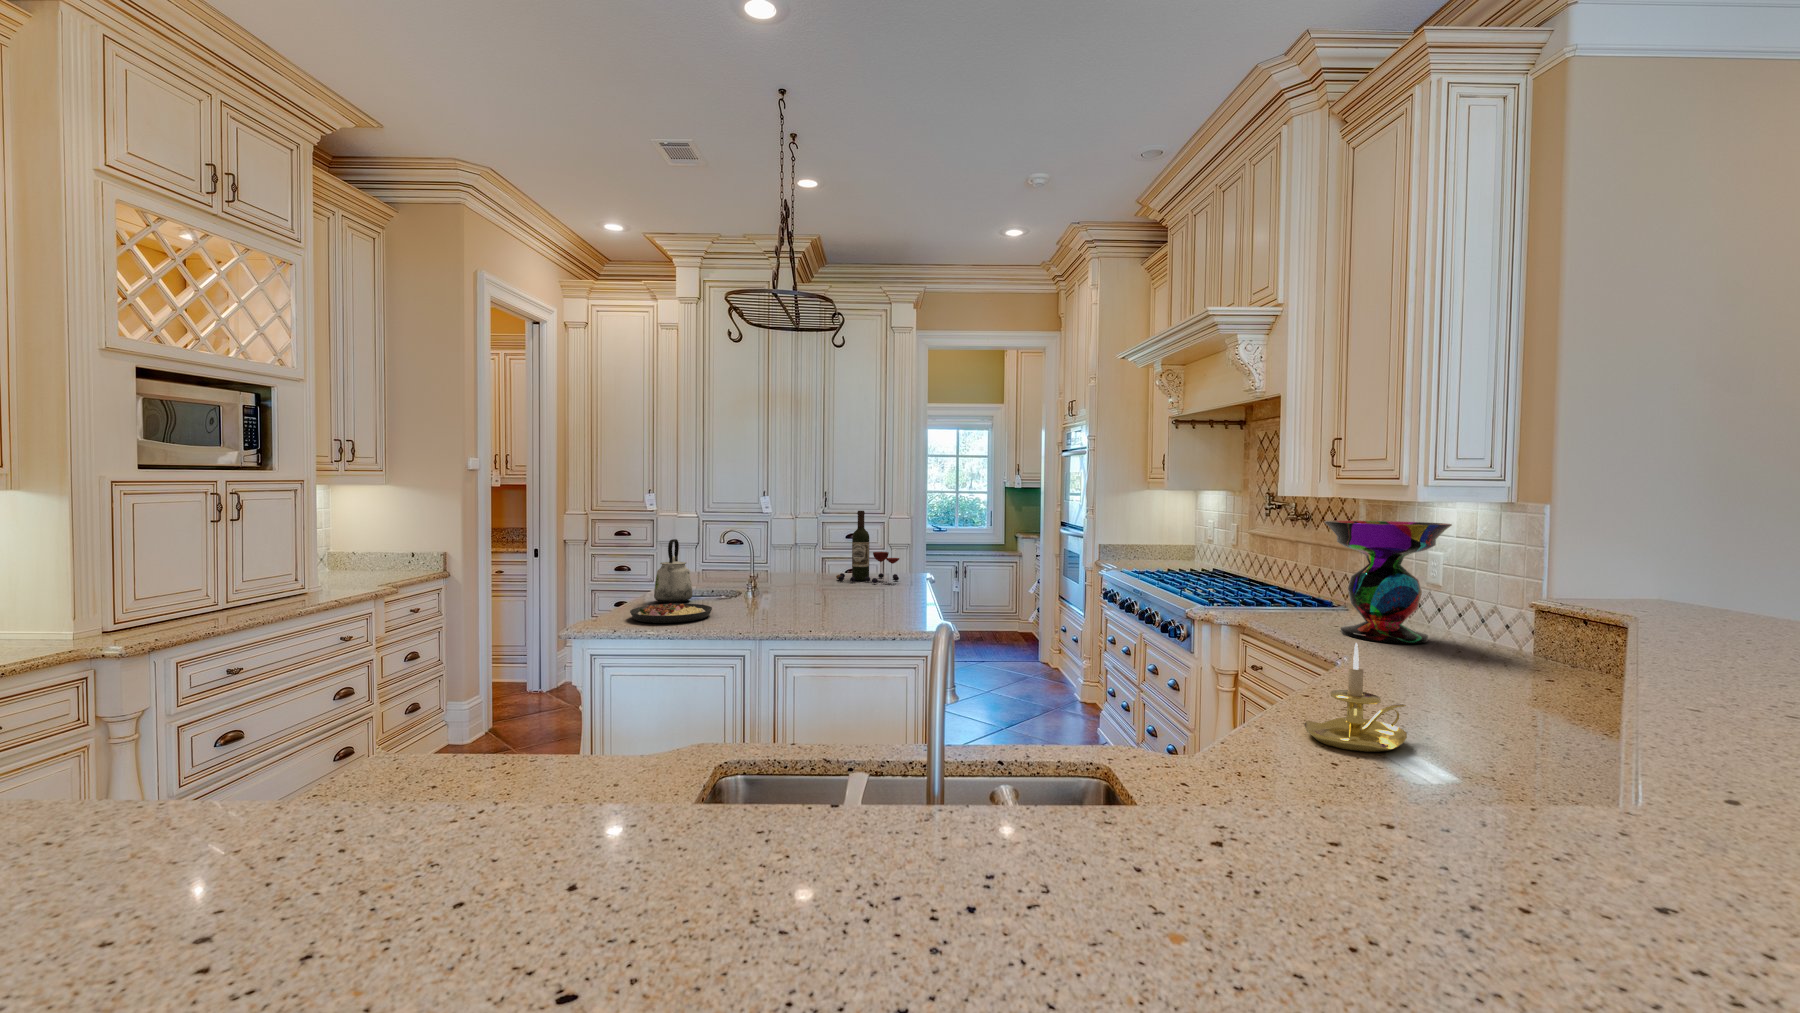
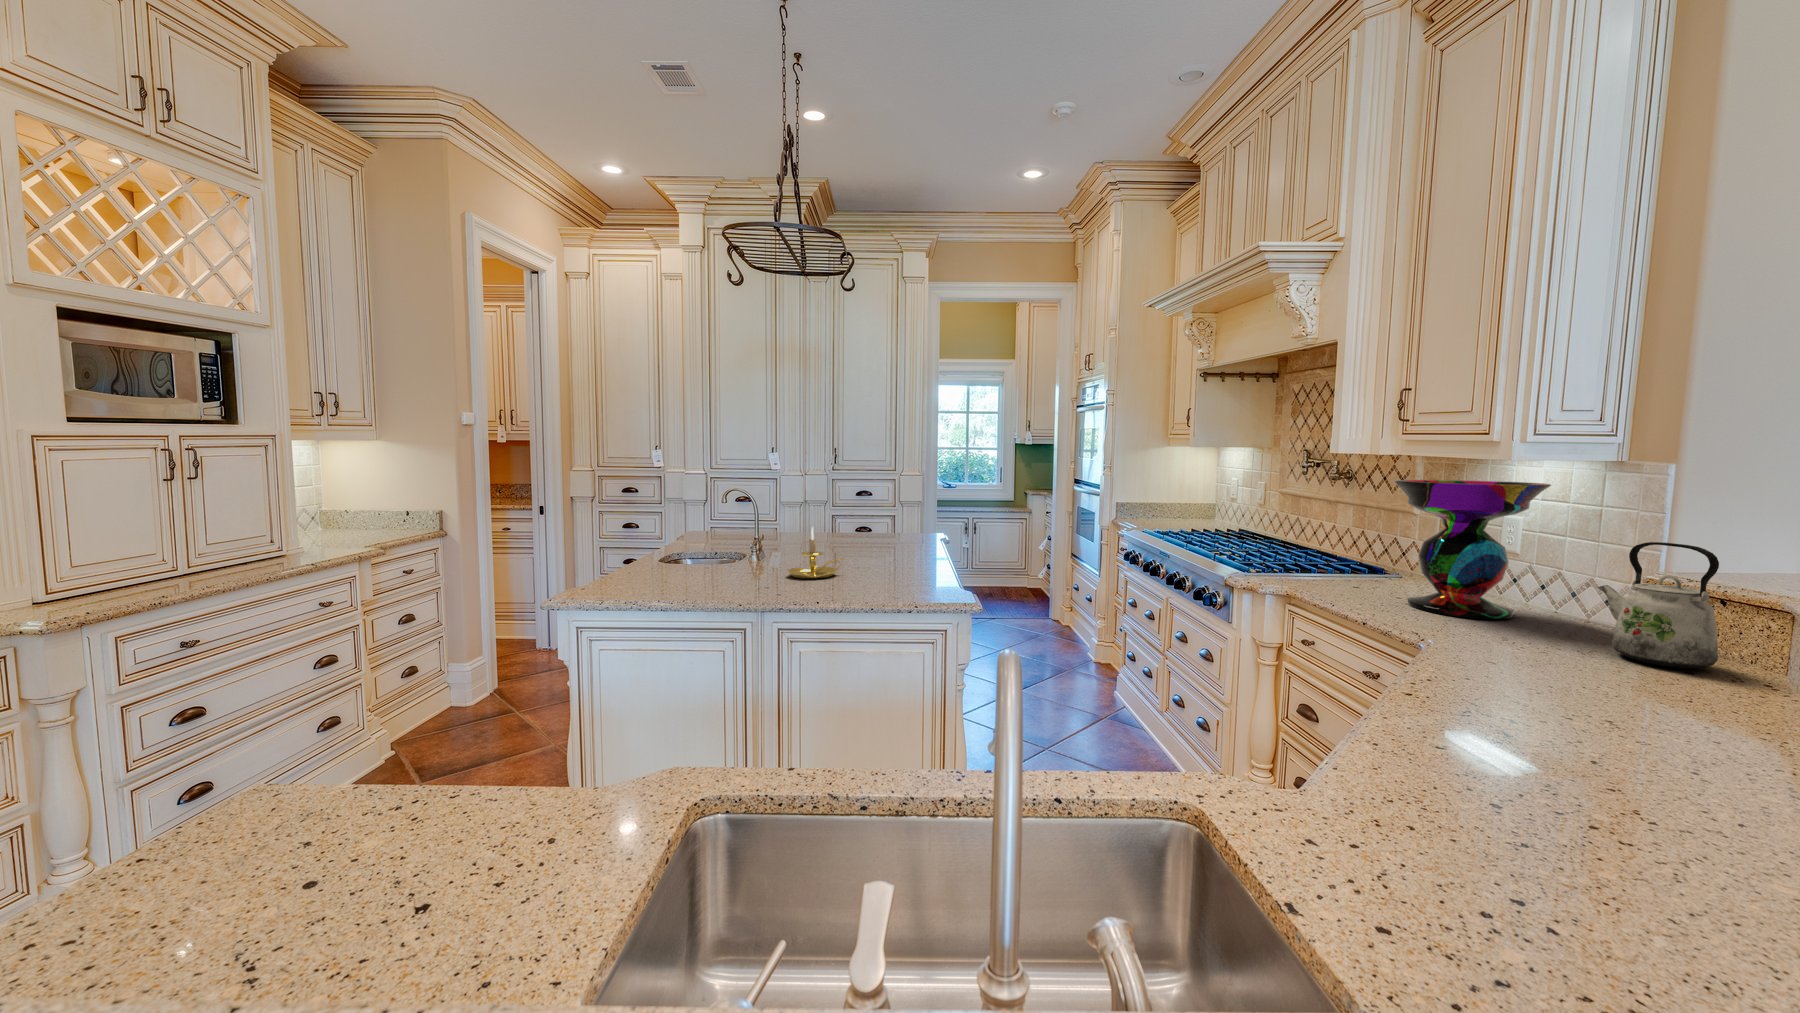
wine bottle: present [836,511,899,583] -> none [847,468,914,544]
kettle: present [654,539,693,603] -> present [1598,542,1719,668]
plate: present [630,603,712,623] -> none [623,567,713,590]
candle holder: present [1304,643,1407,752] -> present [788,526,843,579]

